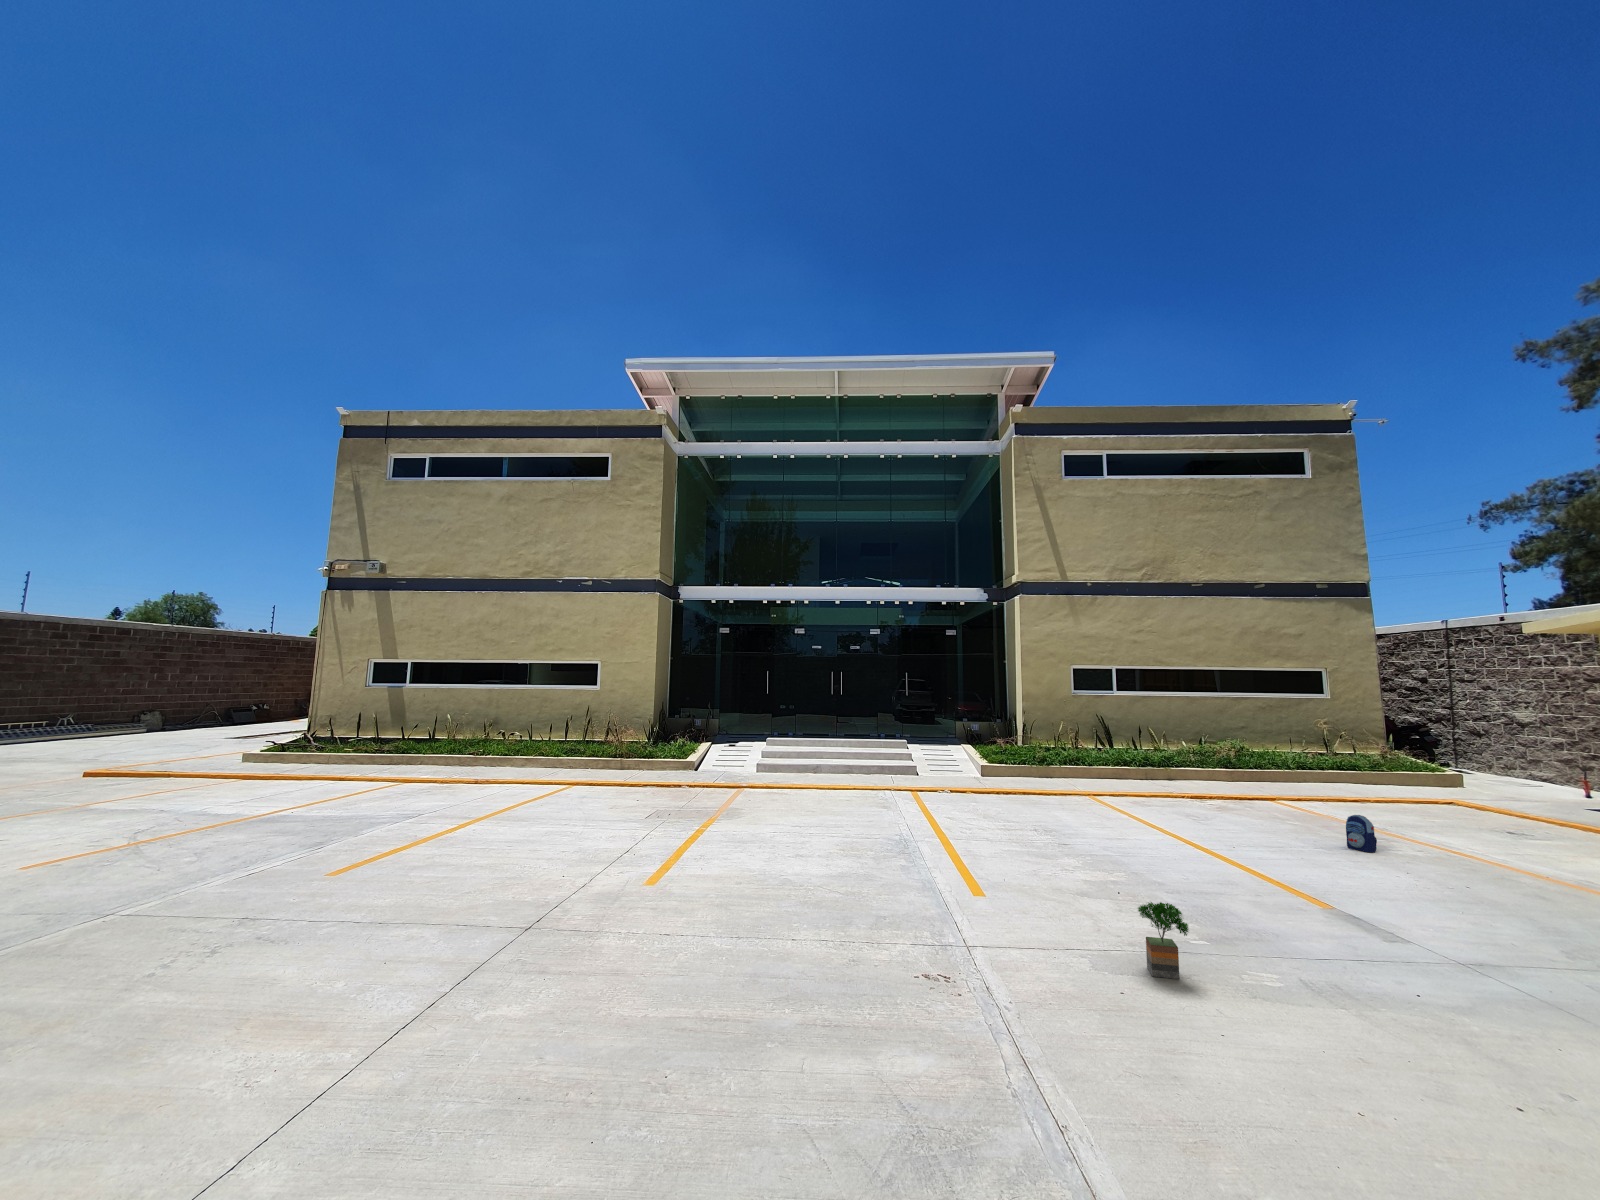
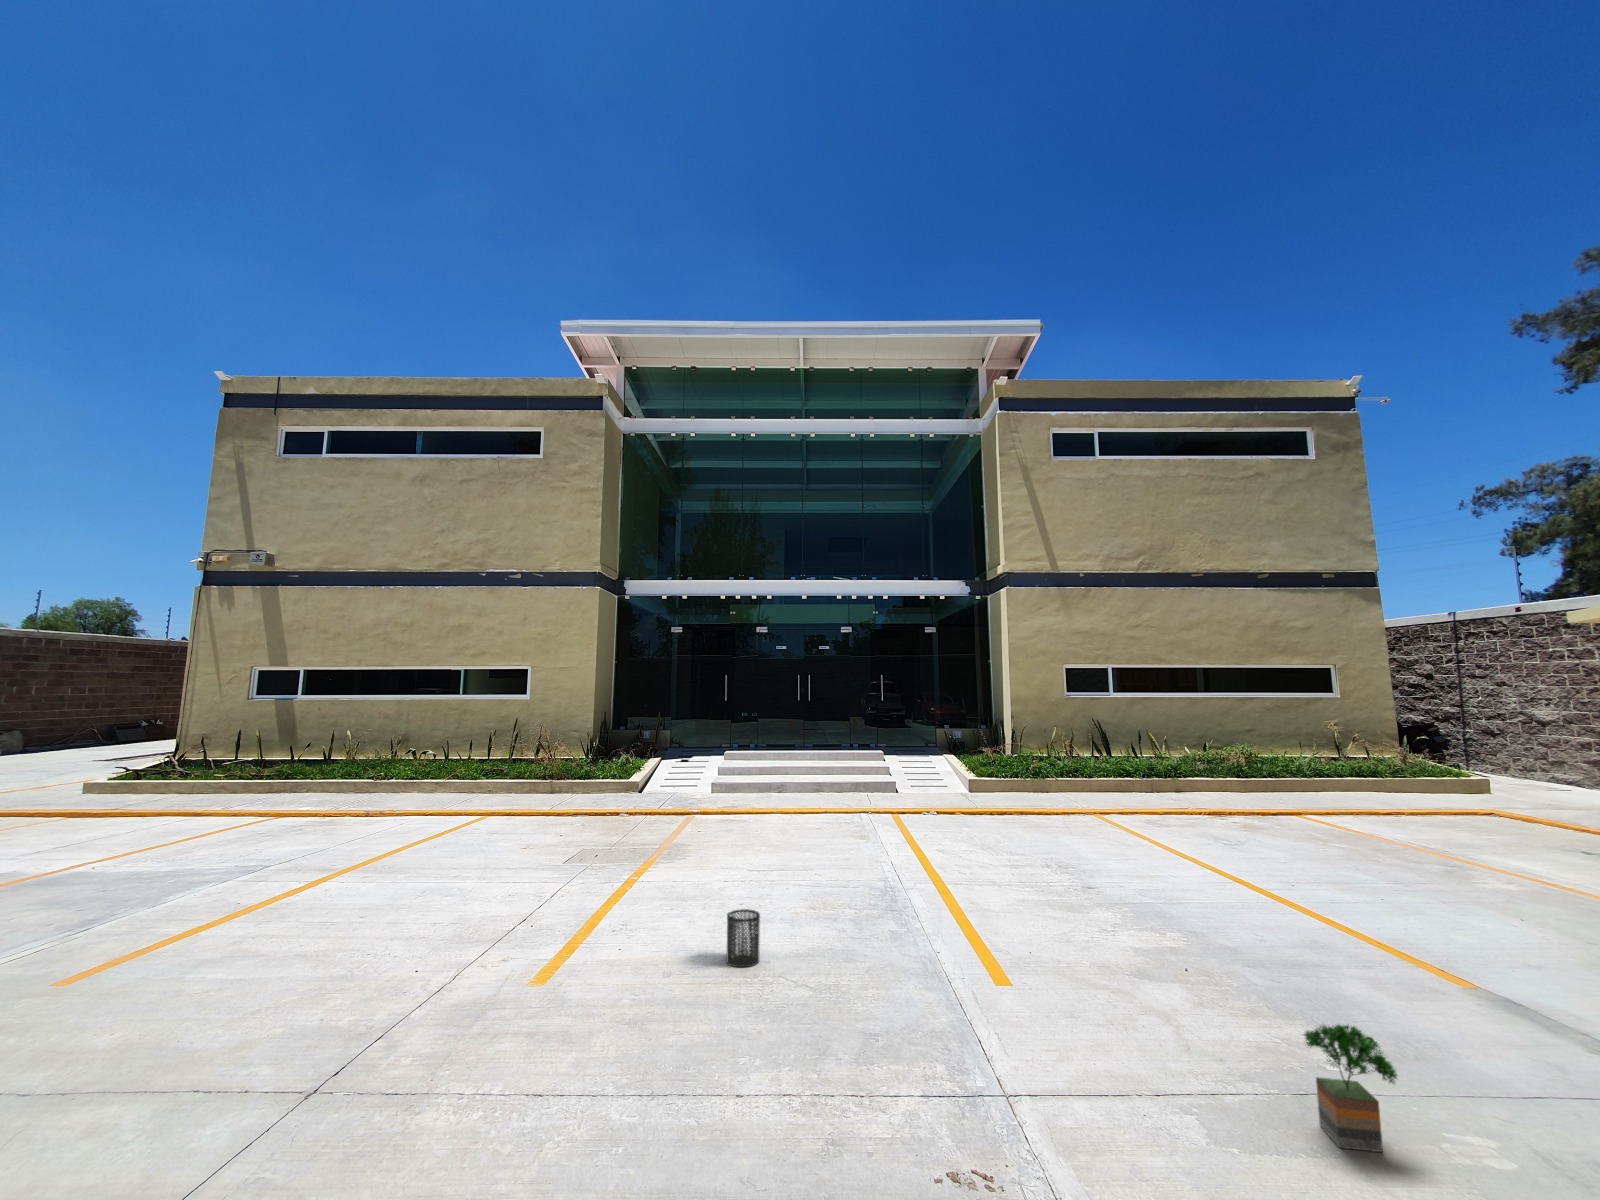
backpack: present [1346,815,1377,852] -> none [1429,841,1470,887]
trash can: none [766,842,790,882] -> present [727,909,760,967]

